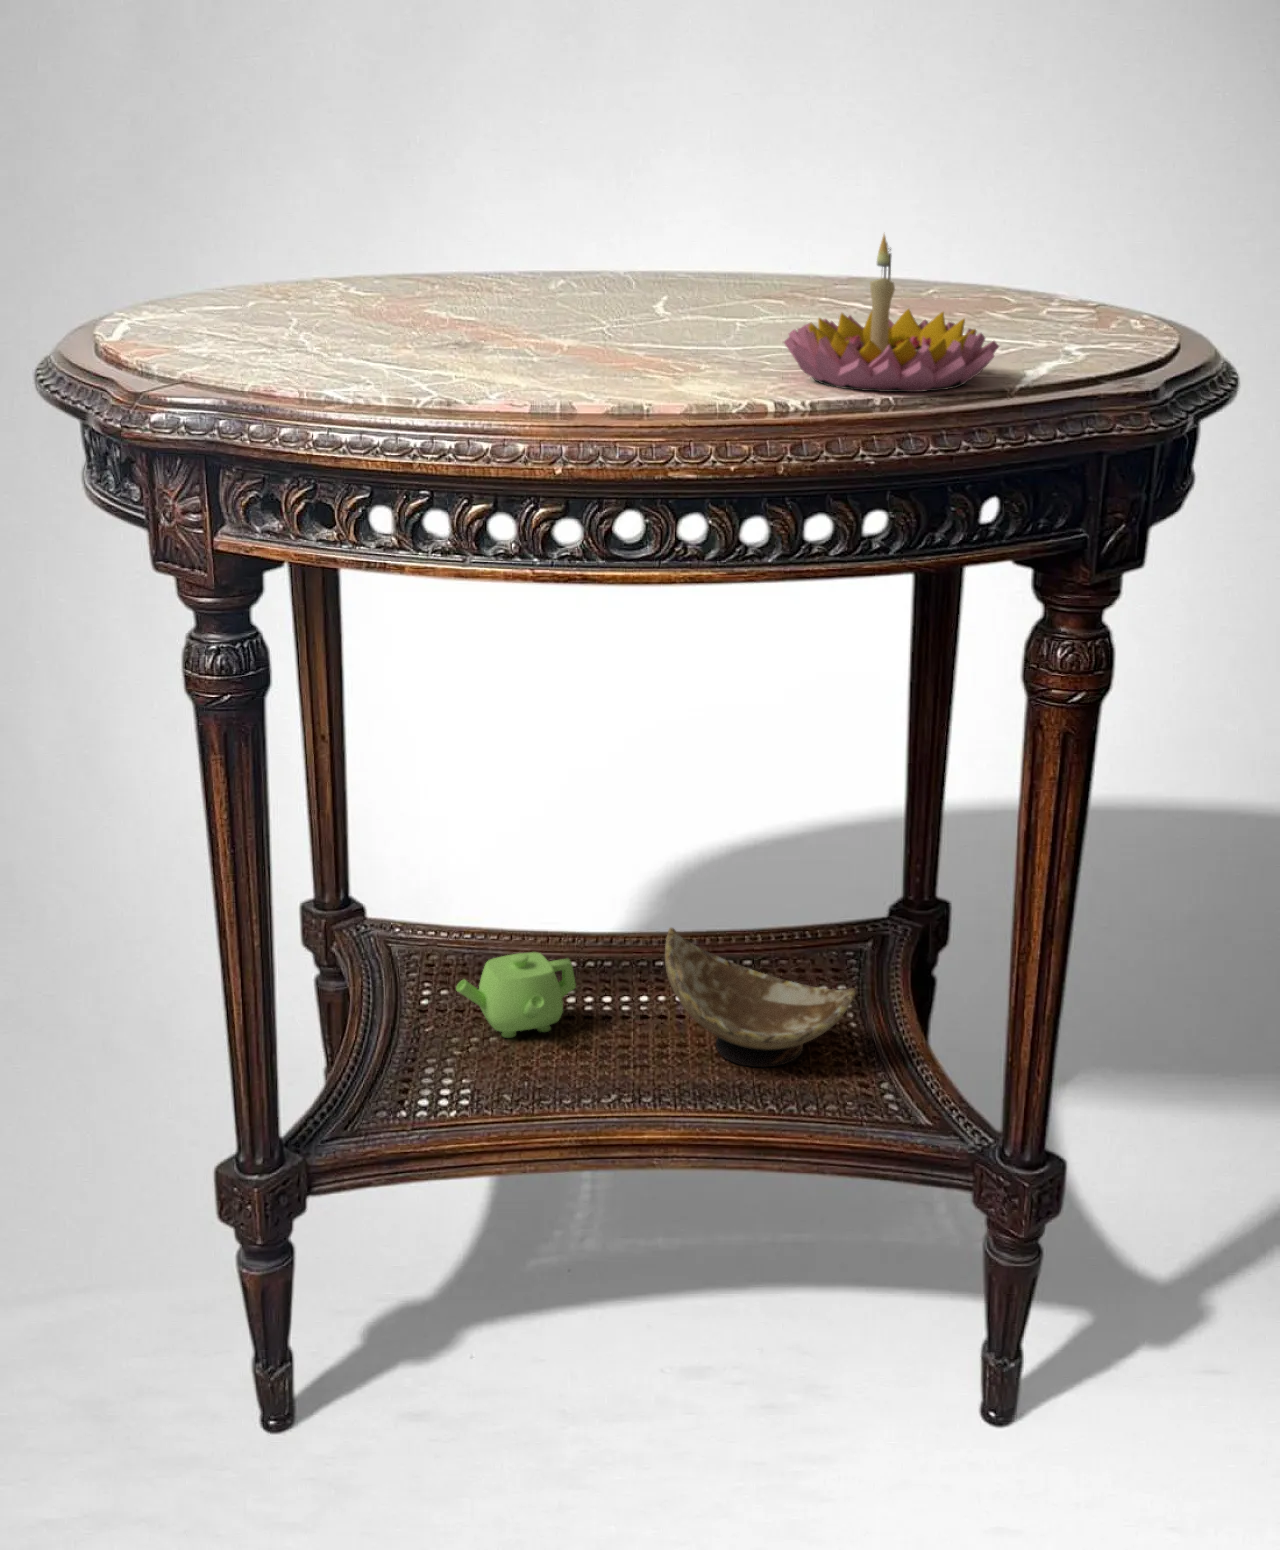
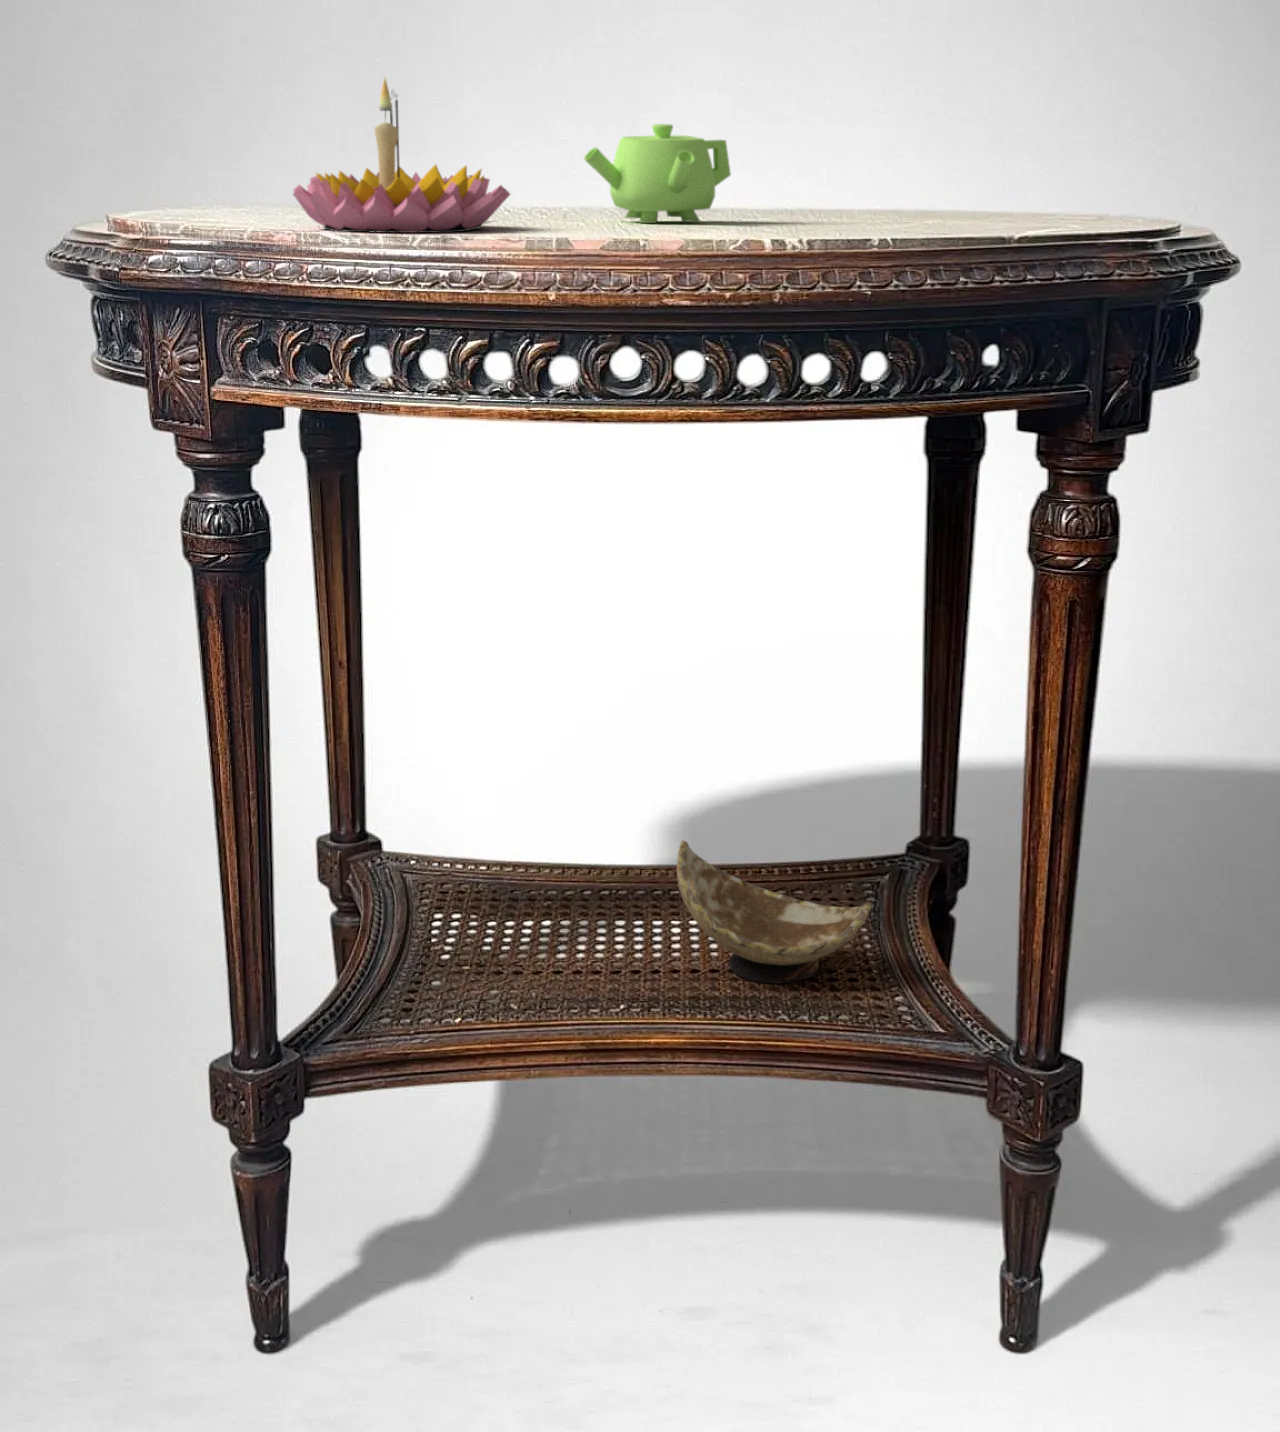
candle holder: present [784,235,999,392] -> present [293,78,510,233]
teapot: present [456,952,576,1038] -> present [584,124,731,223]

